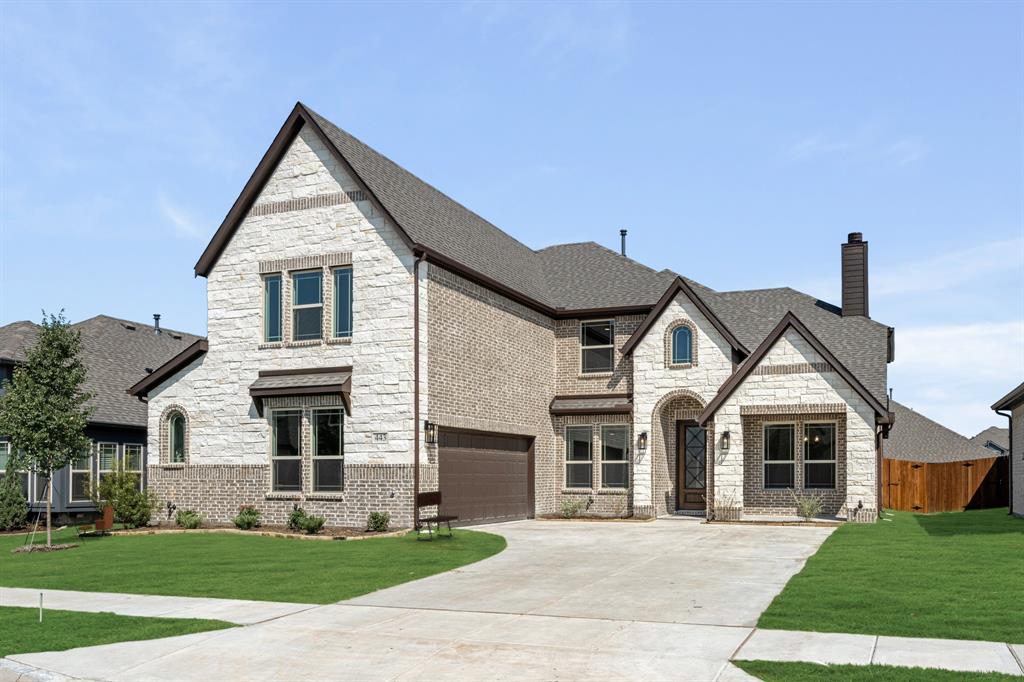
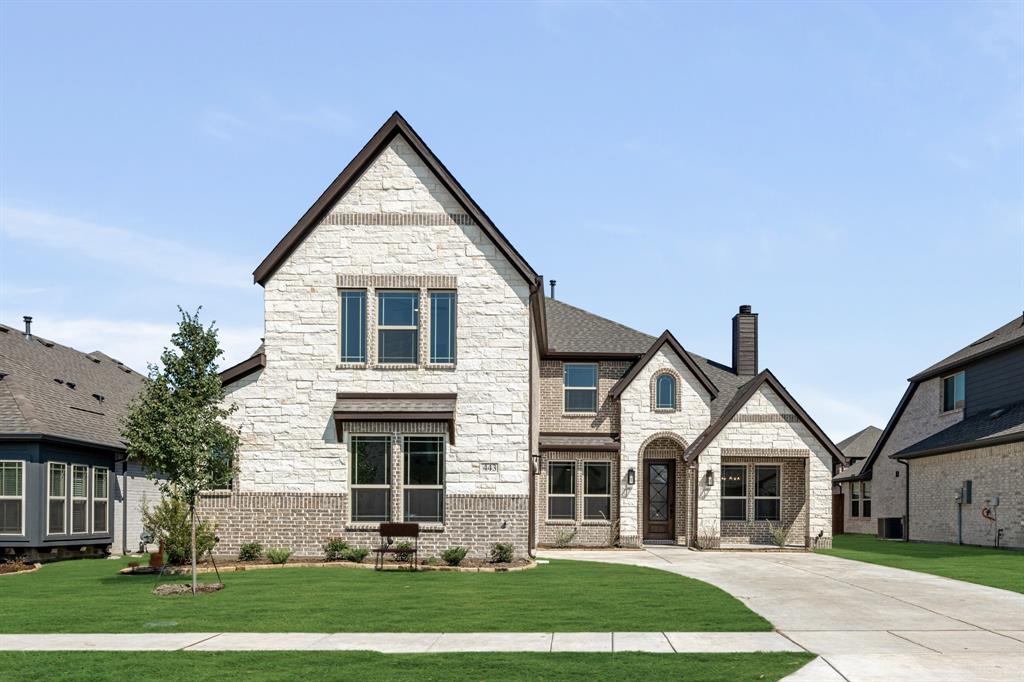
bench: present [416,491,458,541] -> present [372,522,419,571]

